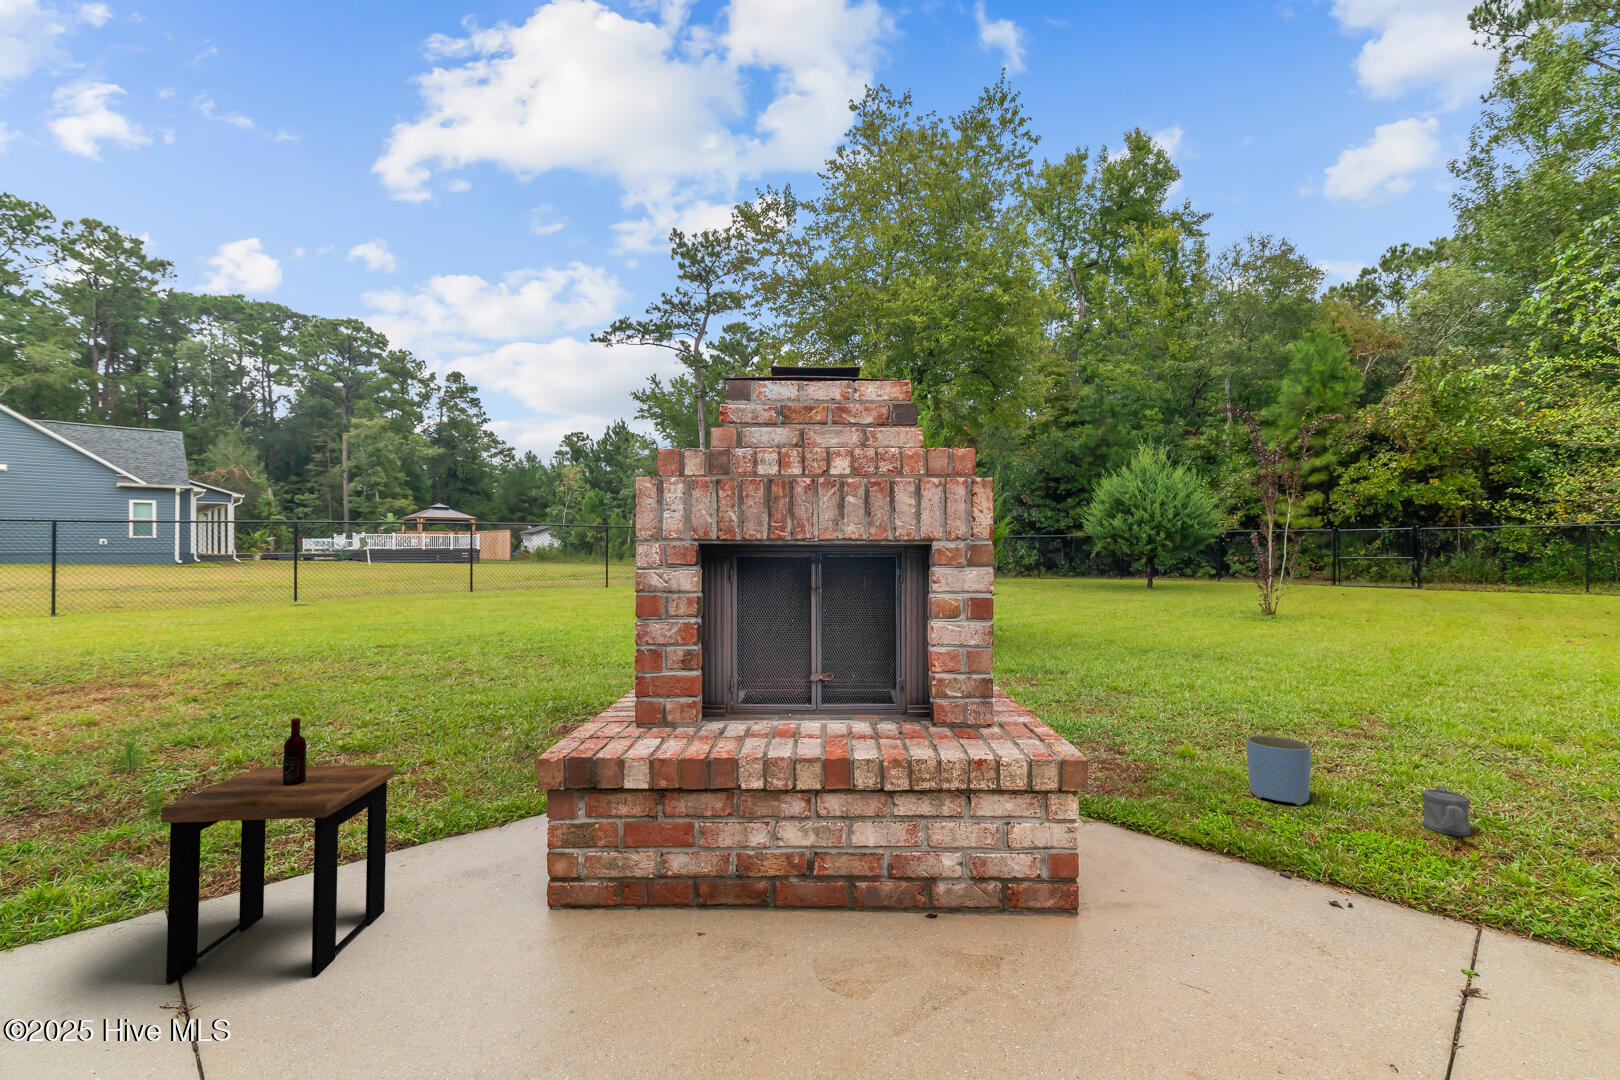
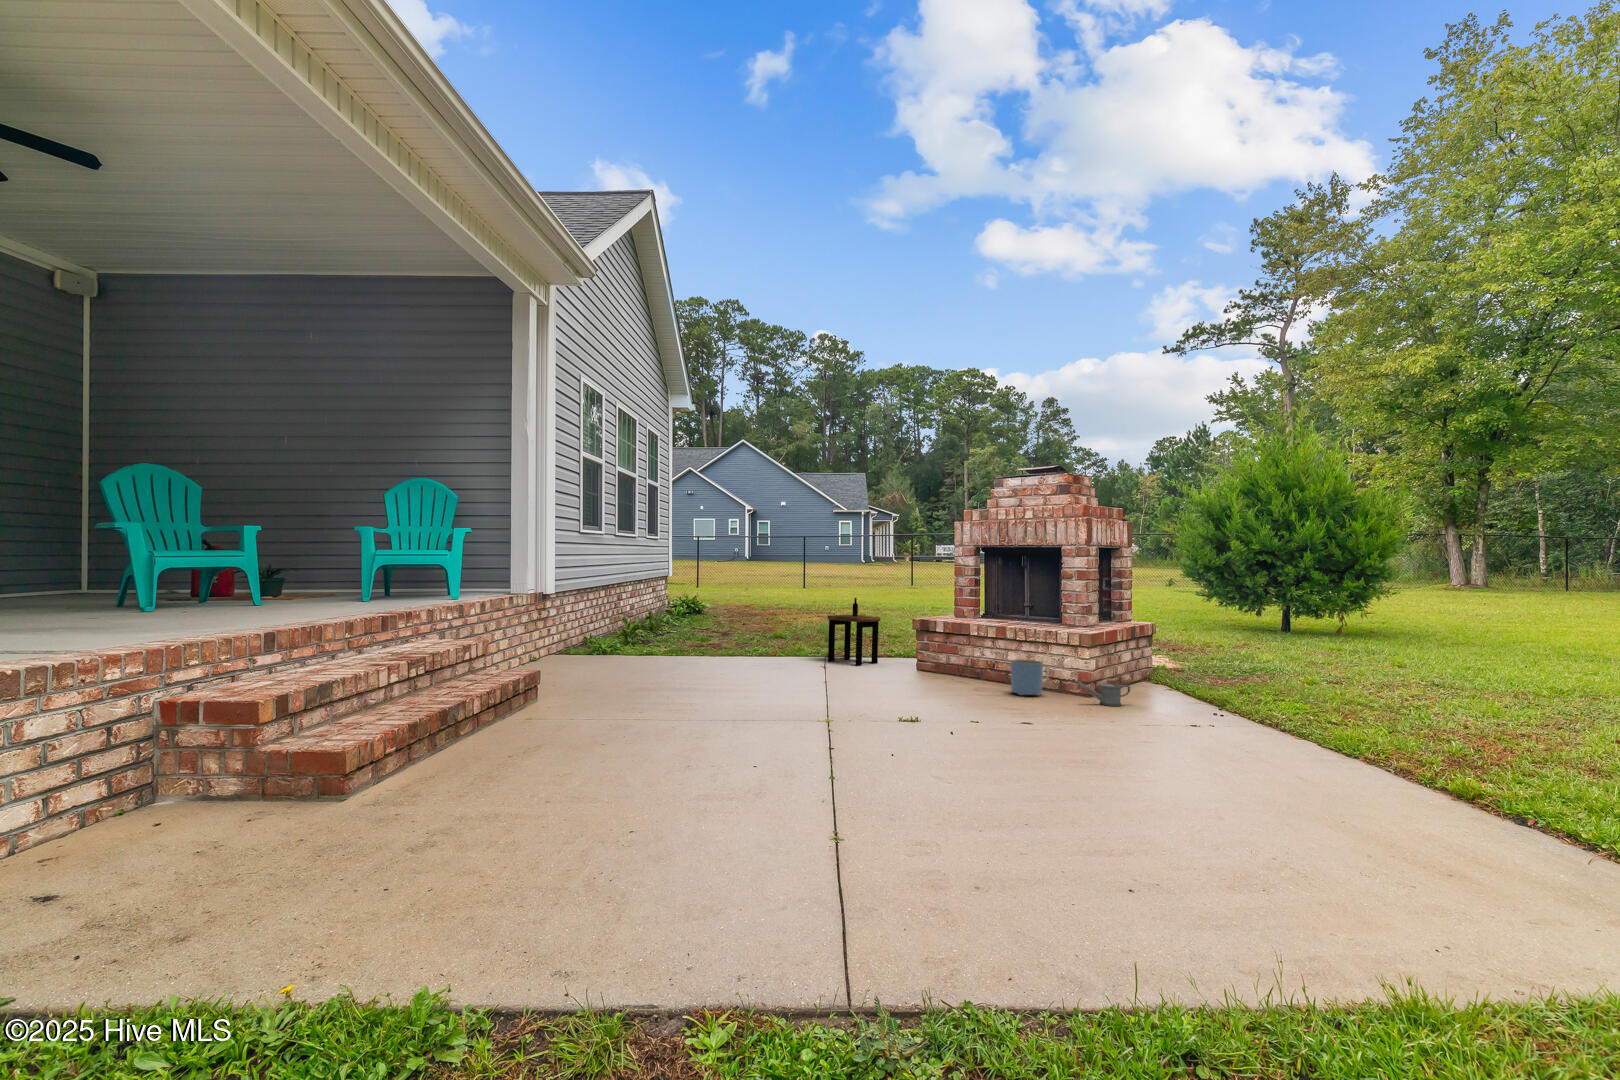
planter: present [1246,735,1311,805] -> present [1011,659,1043,695]
watering can: present [1422,786,1471,836] -> present [1078,682,1130,706]

